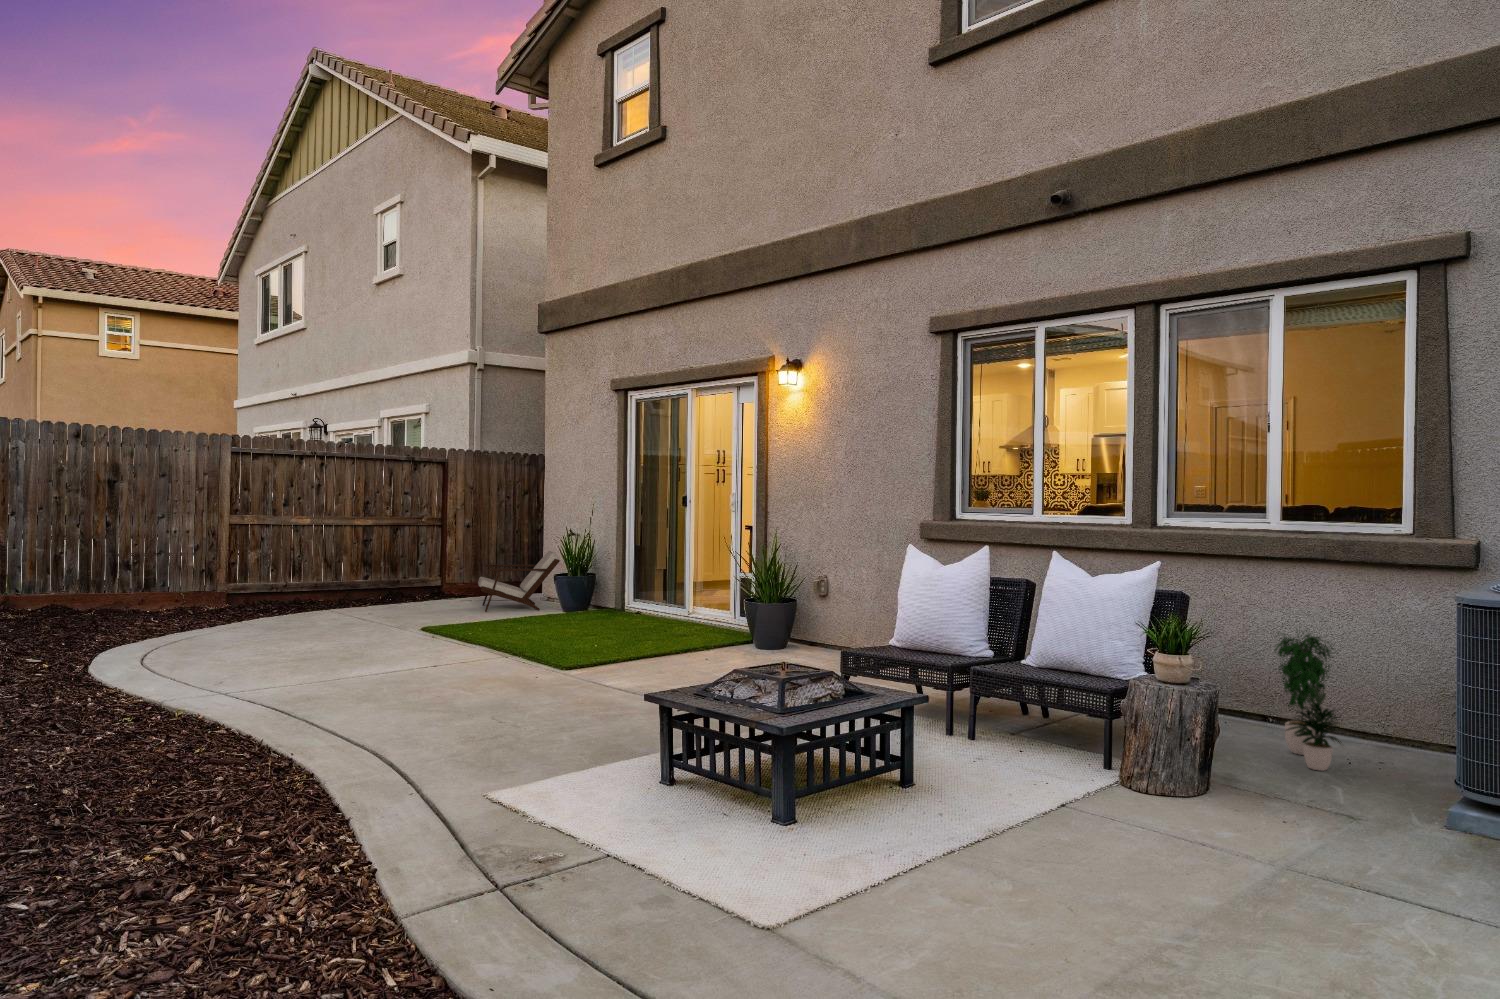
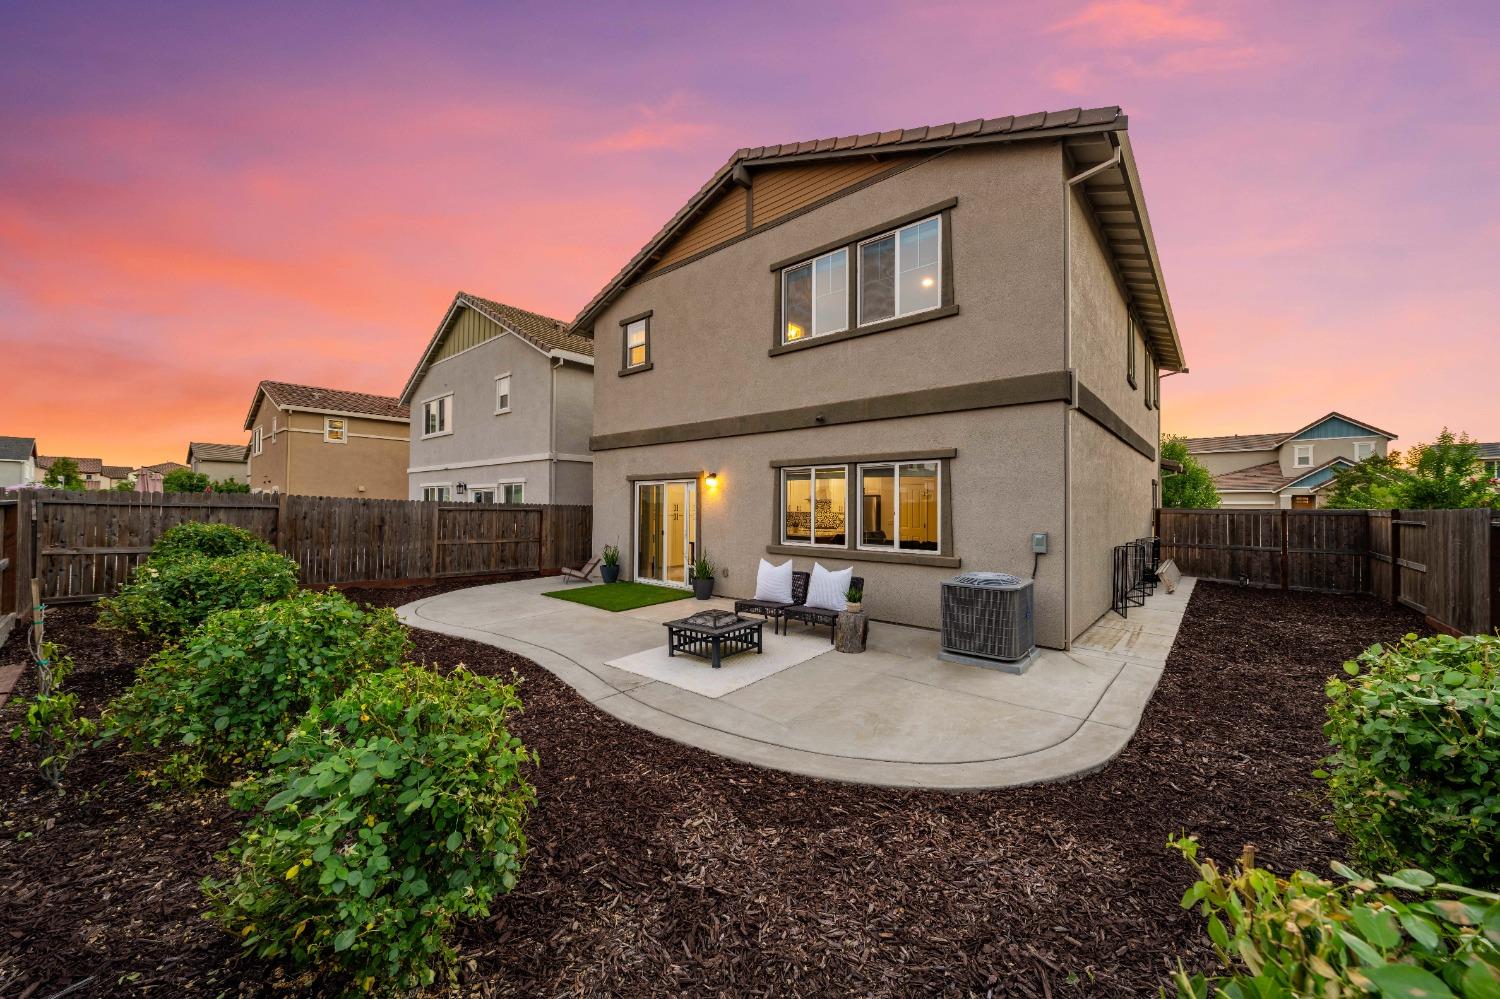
potted plant: present [1274,629,1342,771] -> none [894,589,917,643]

